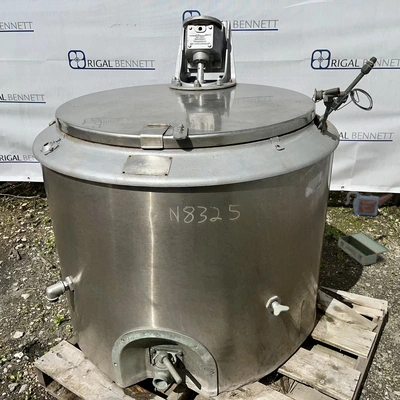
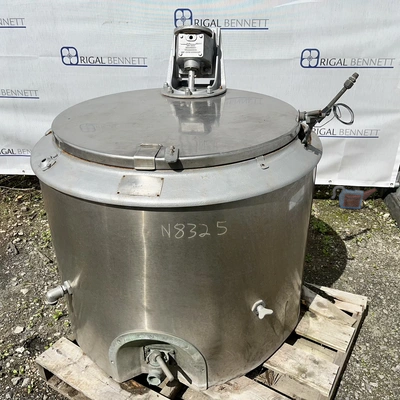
toolbox: present [338,232,389,266] -> none [323,226,371,259]

